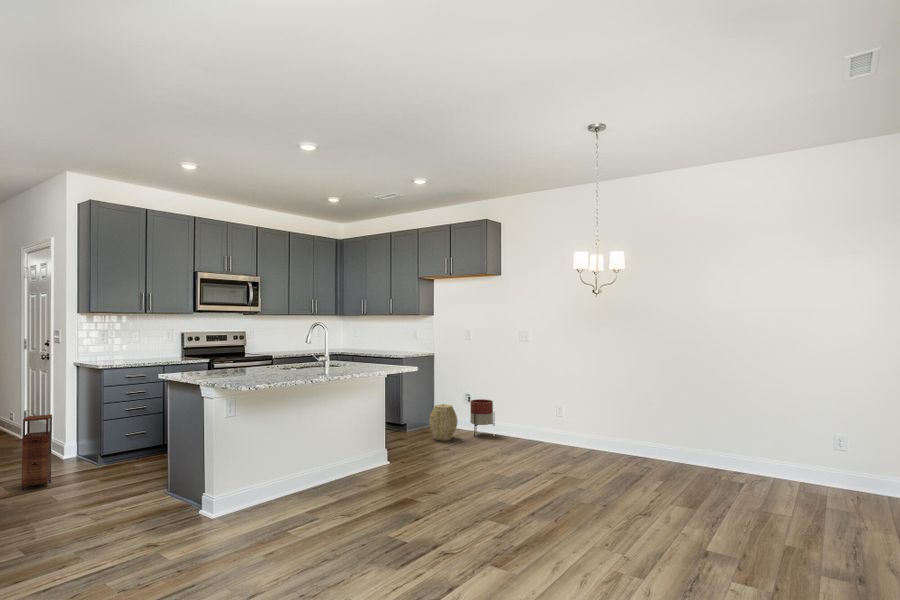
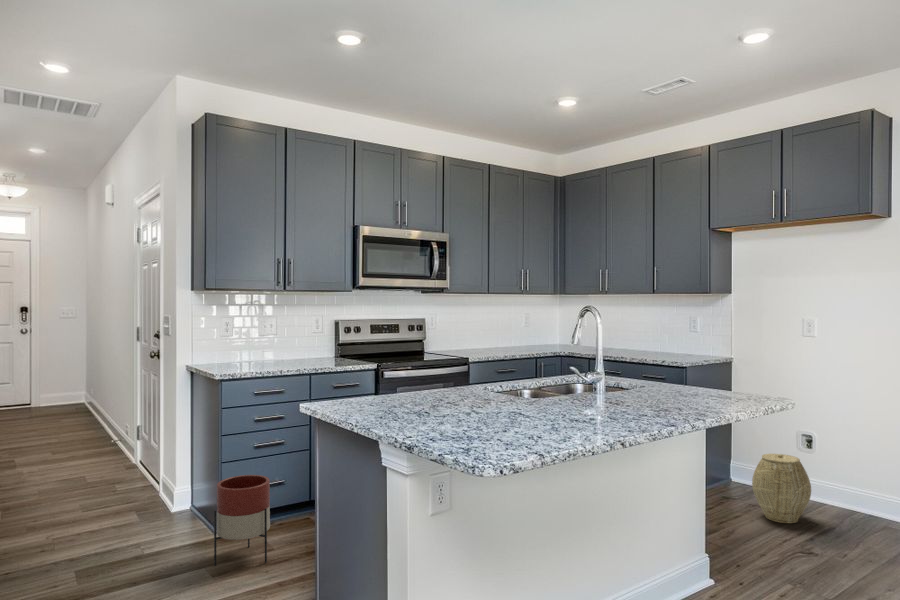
planter: present [470,399,494,437] -> present [214,475,270,566]
storage cabinet: present [22,415,52,490] -> none [91,457,140,587]

